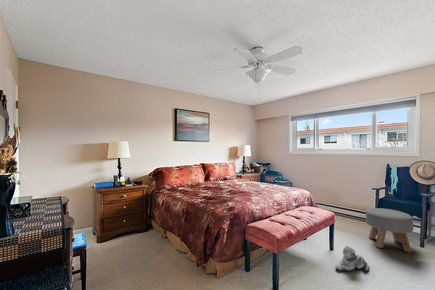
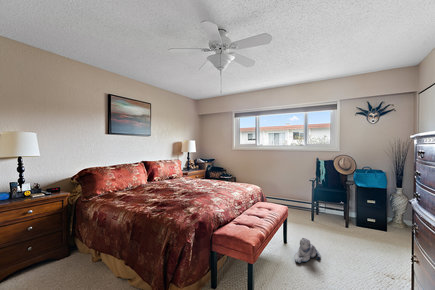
ottoman: present [366,208,413,253] -> none [305,196,341,233]

